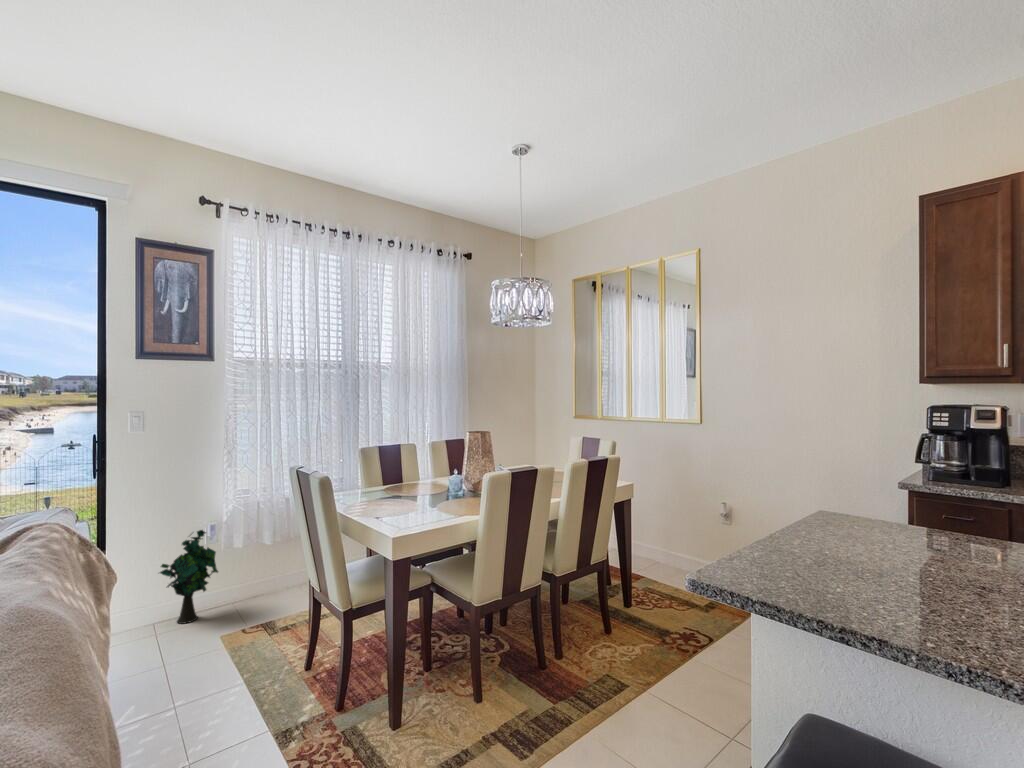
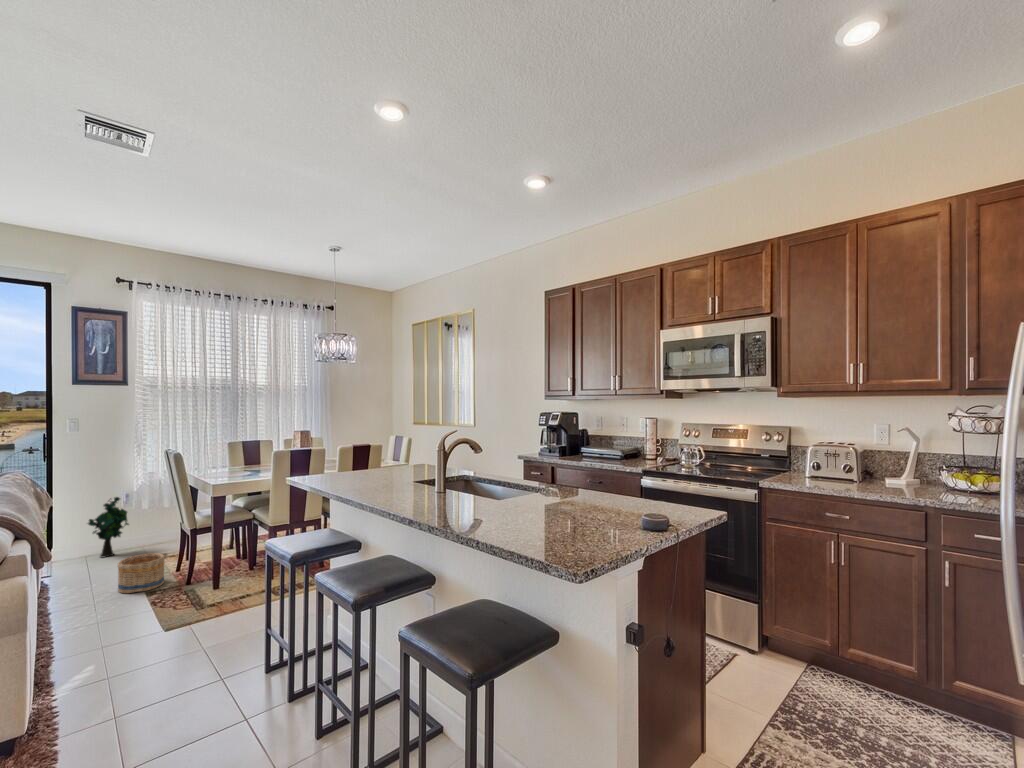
basket: none [217,644,292,730] -> present [118,553,165,593]

